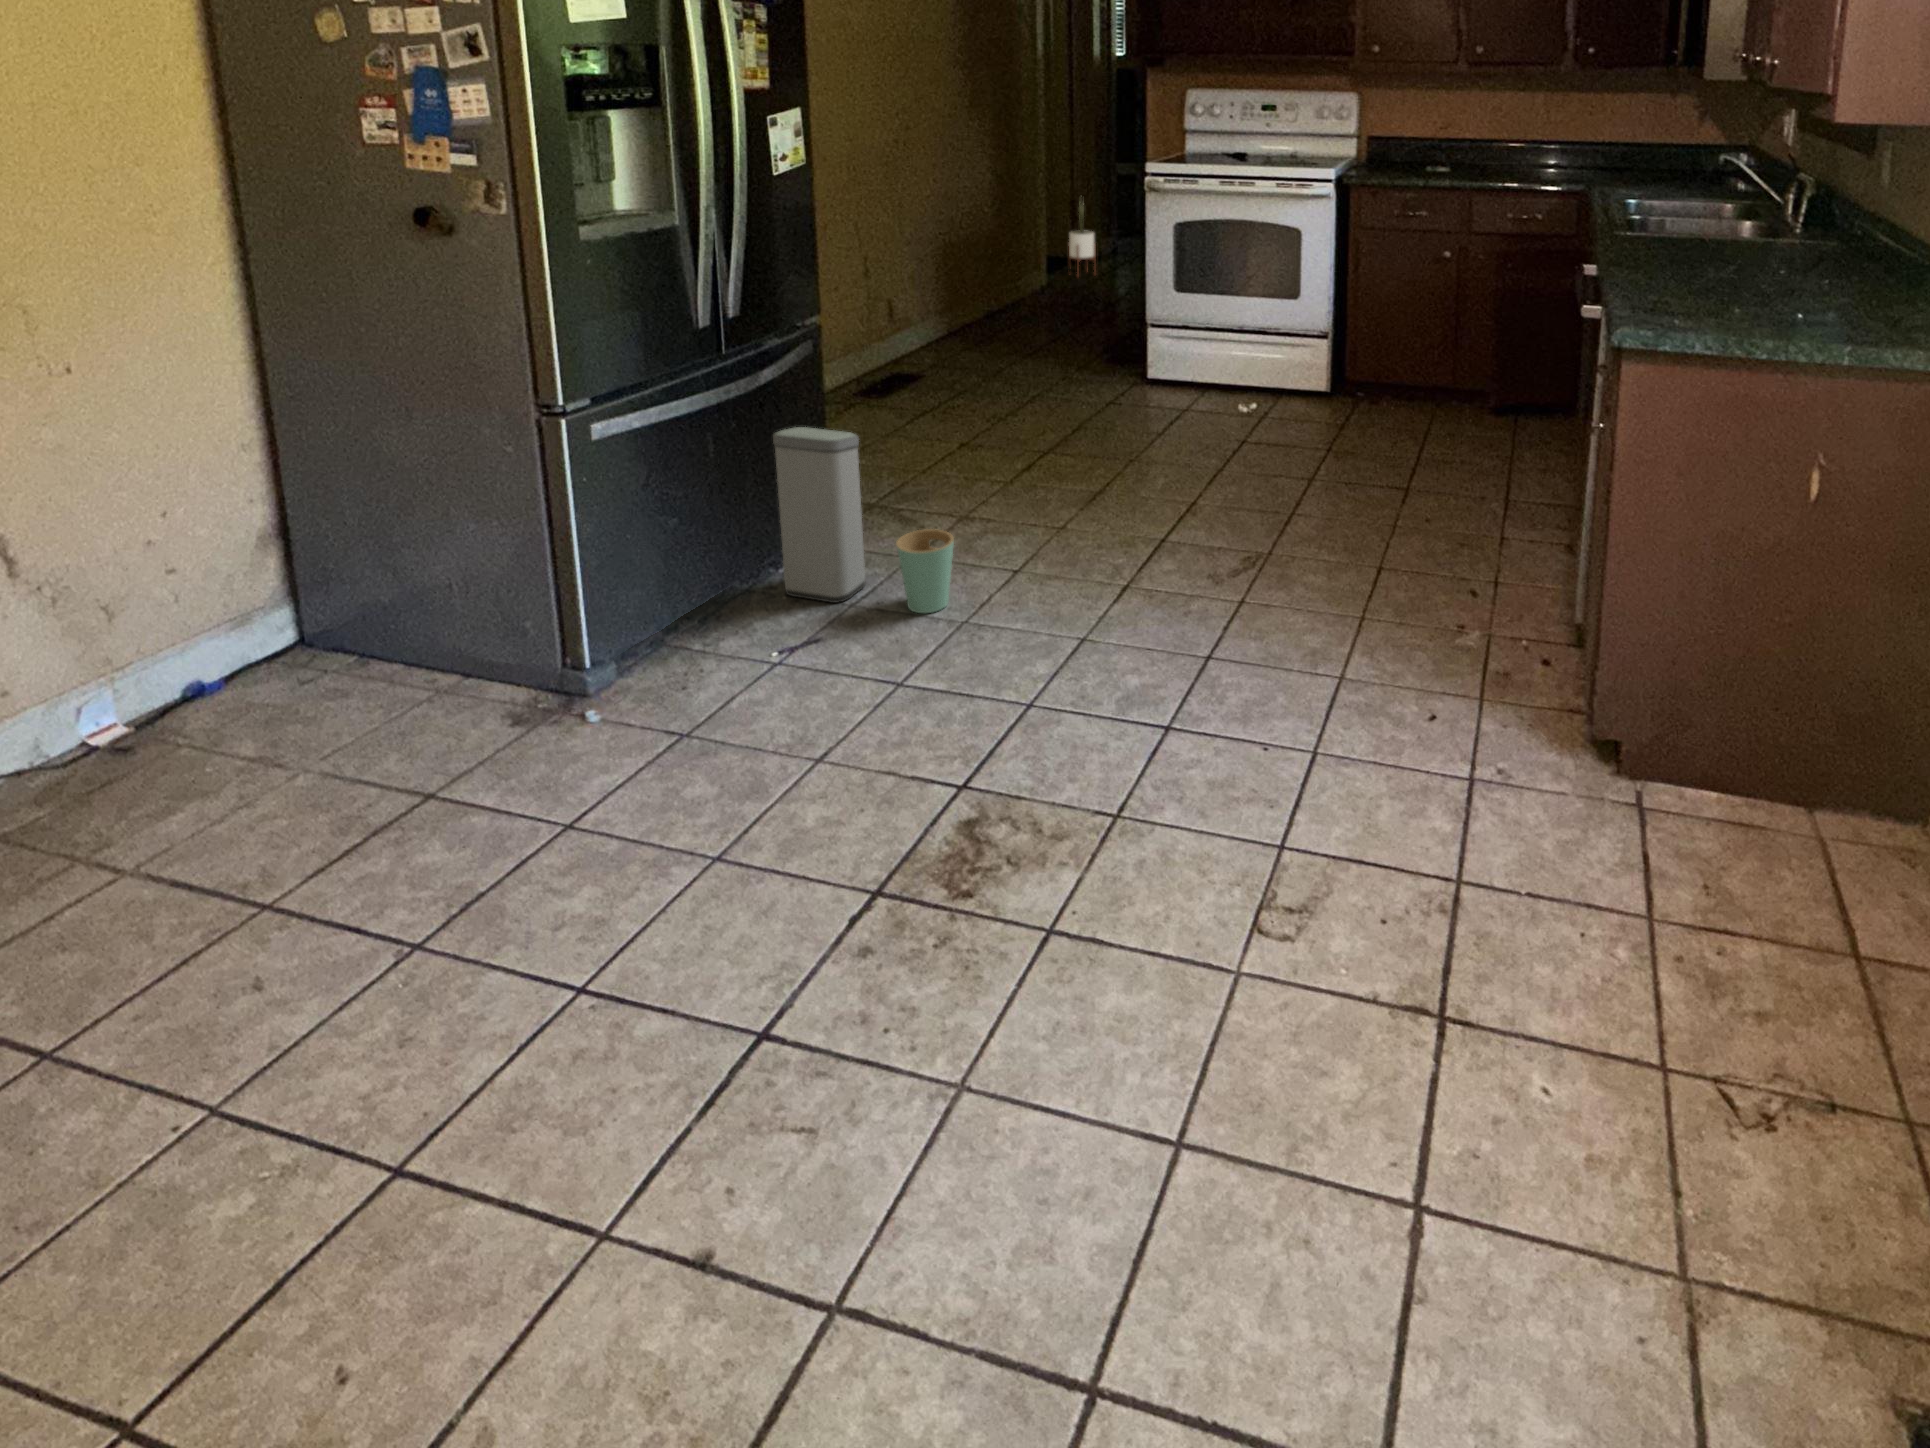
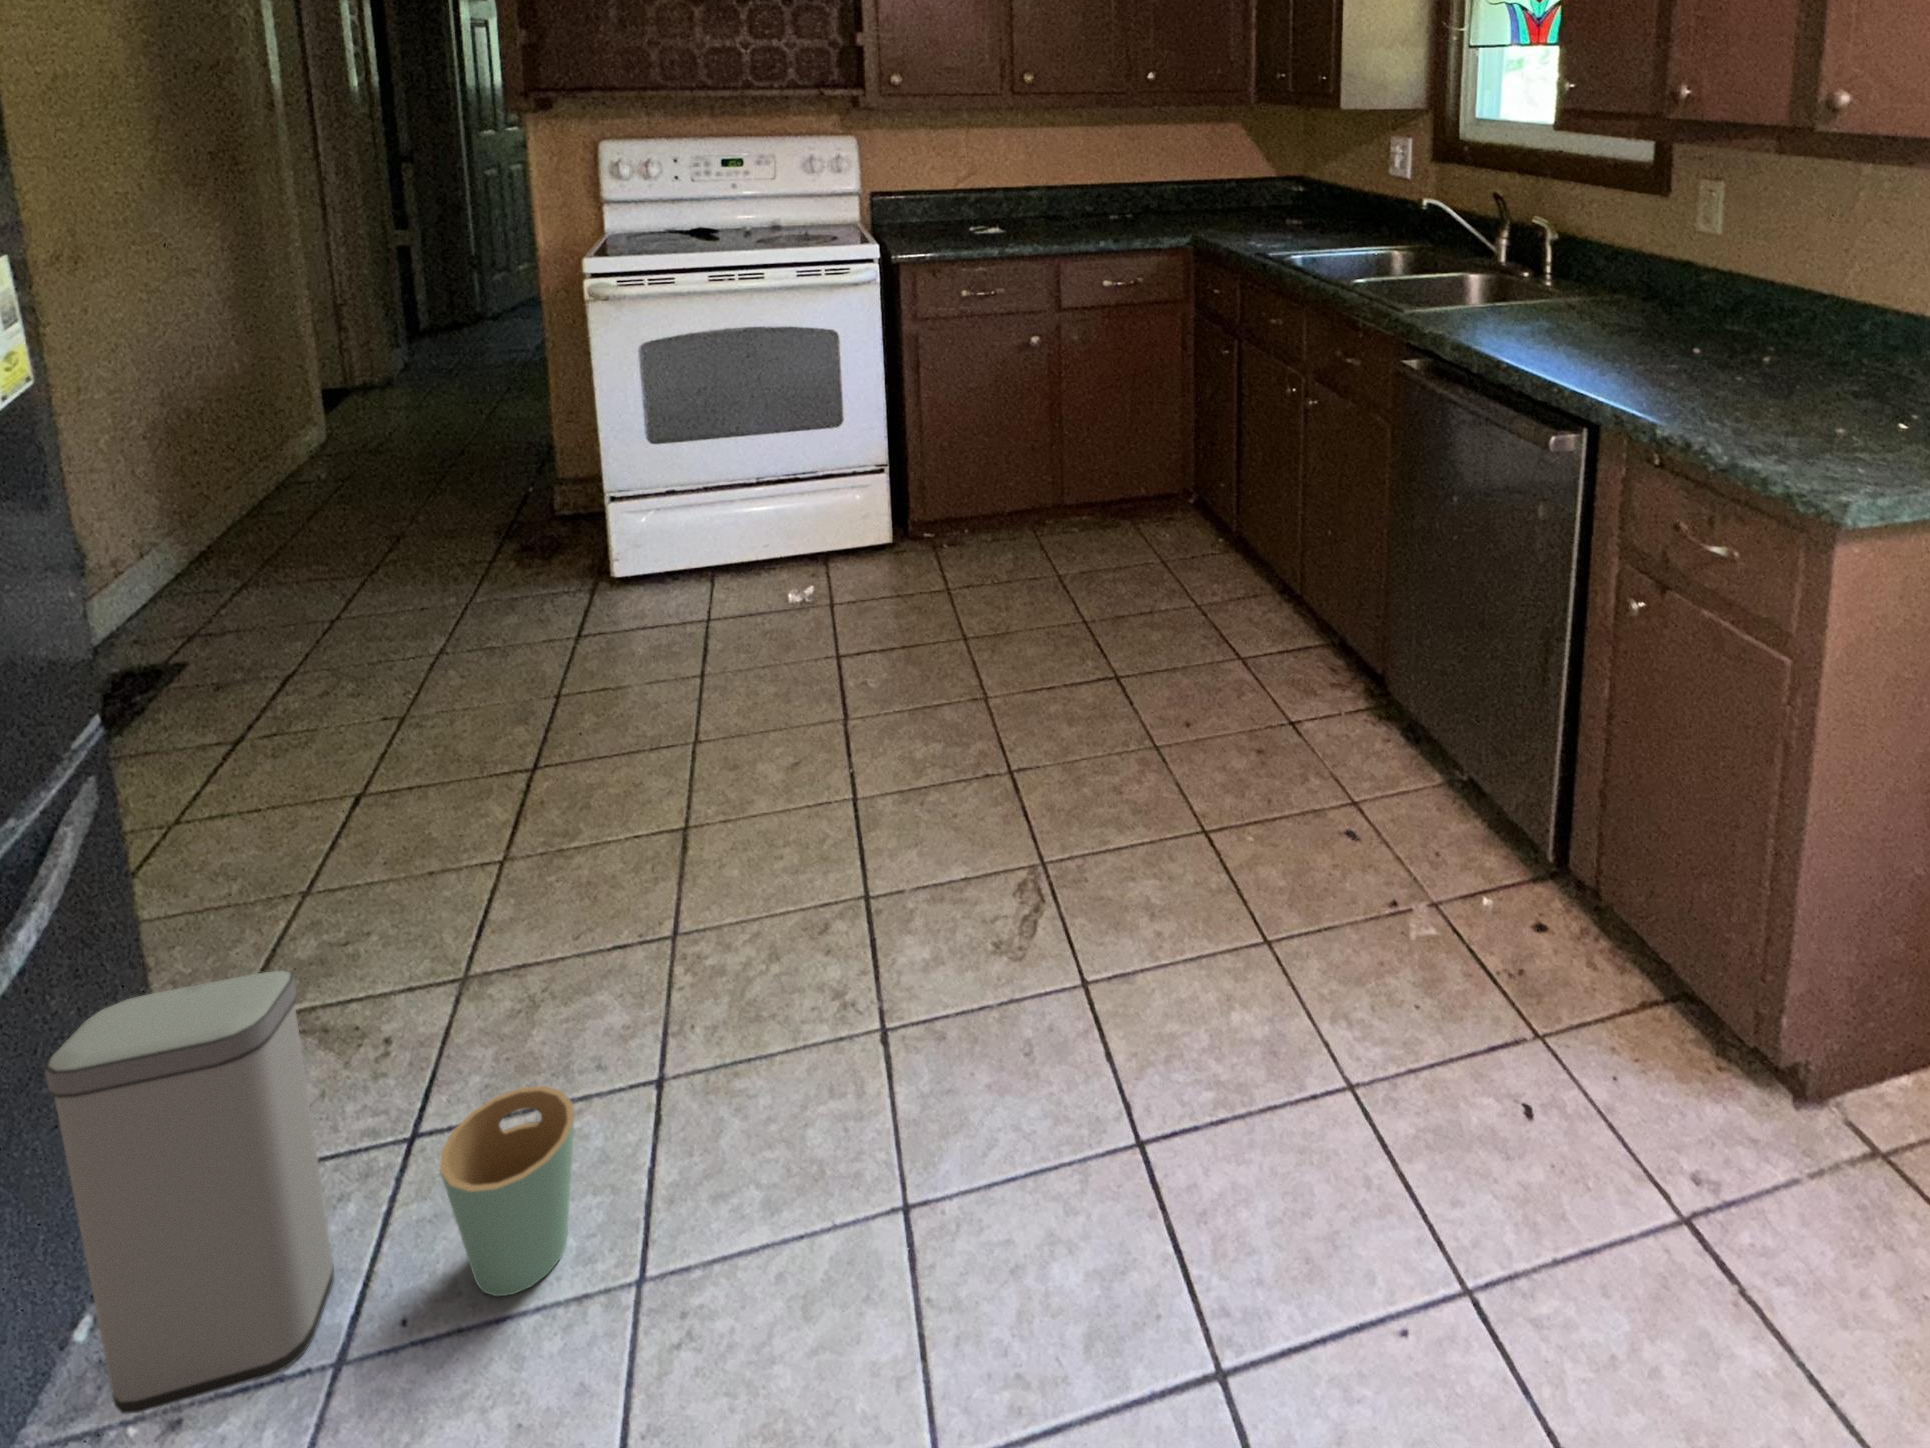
potted plant: present [1069,203,1096,272] -> none [340,288,395,415]

